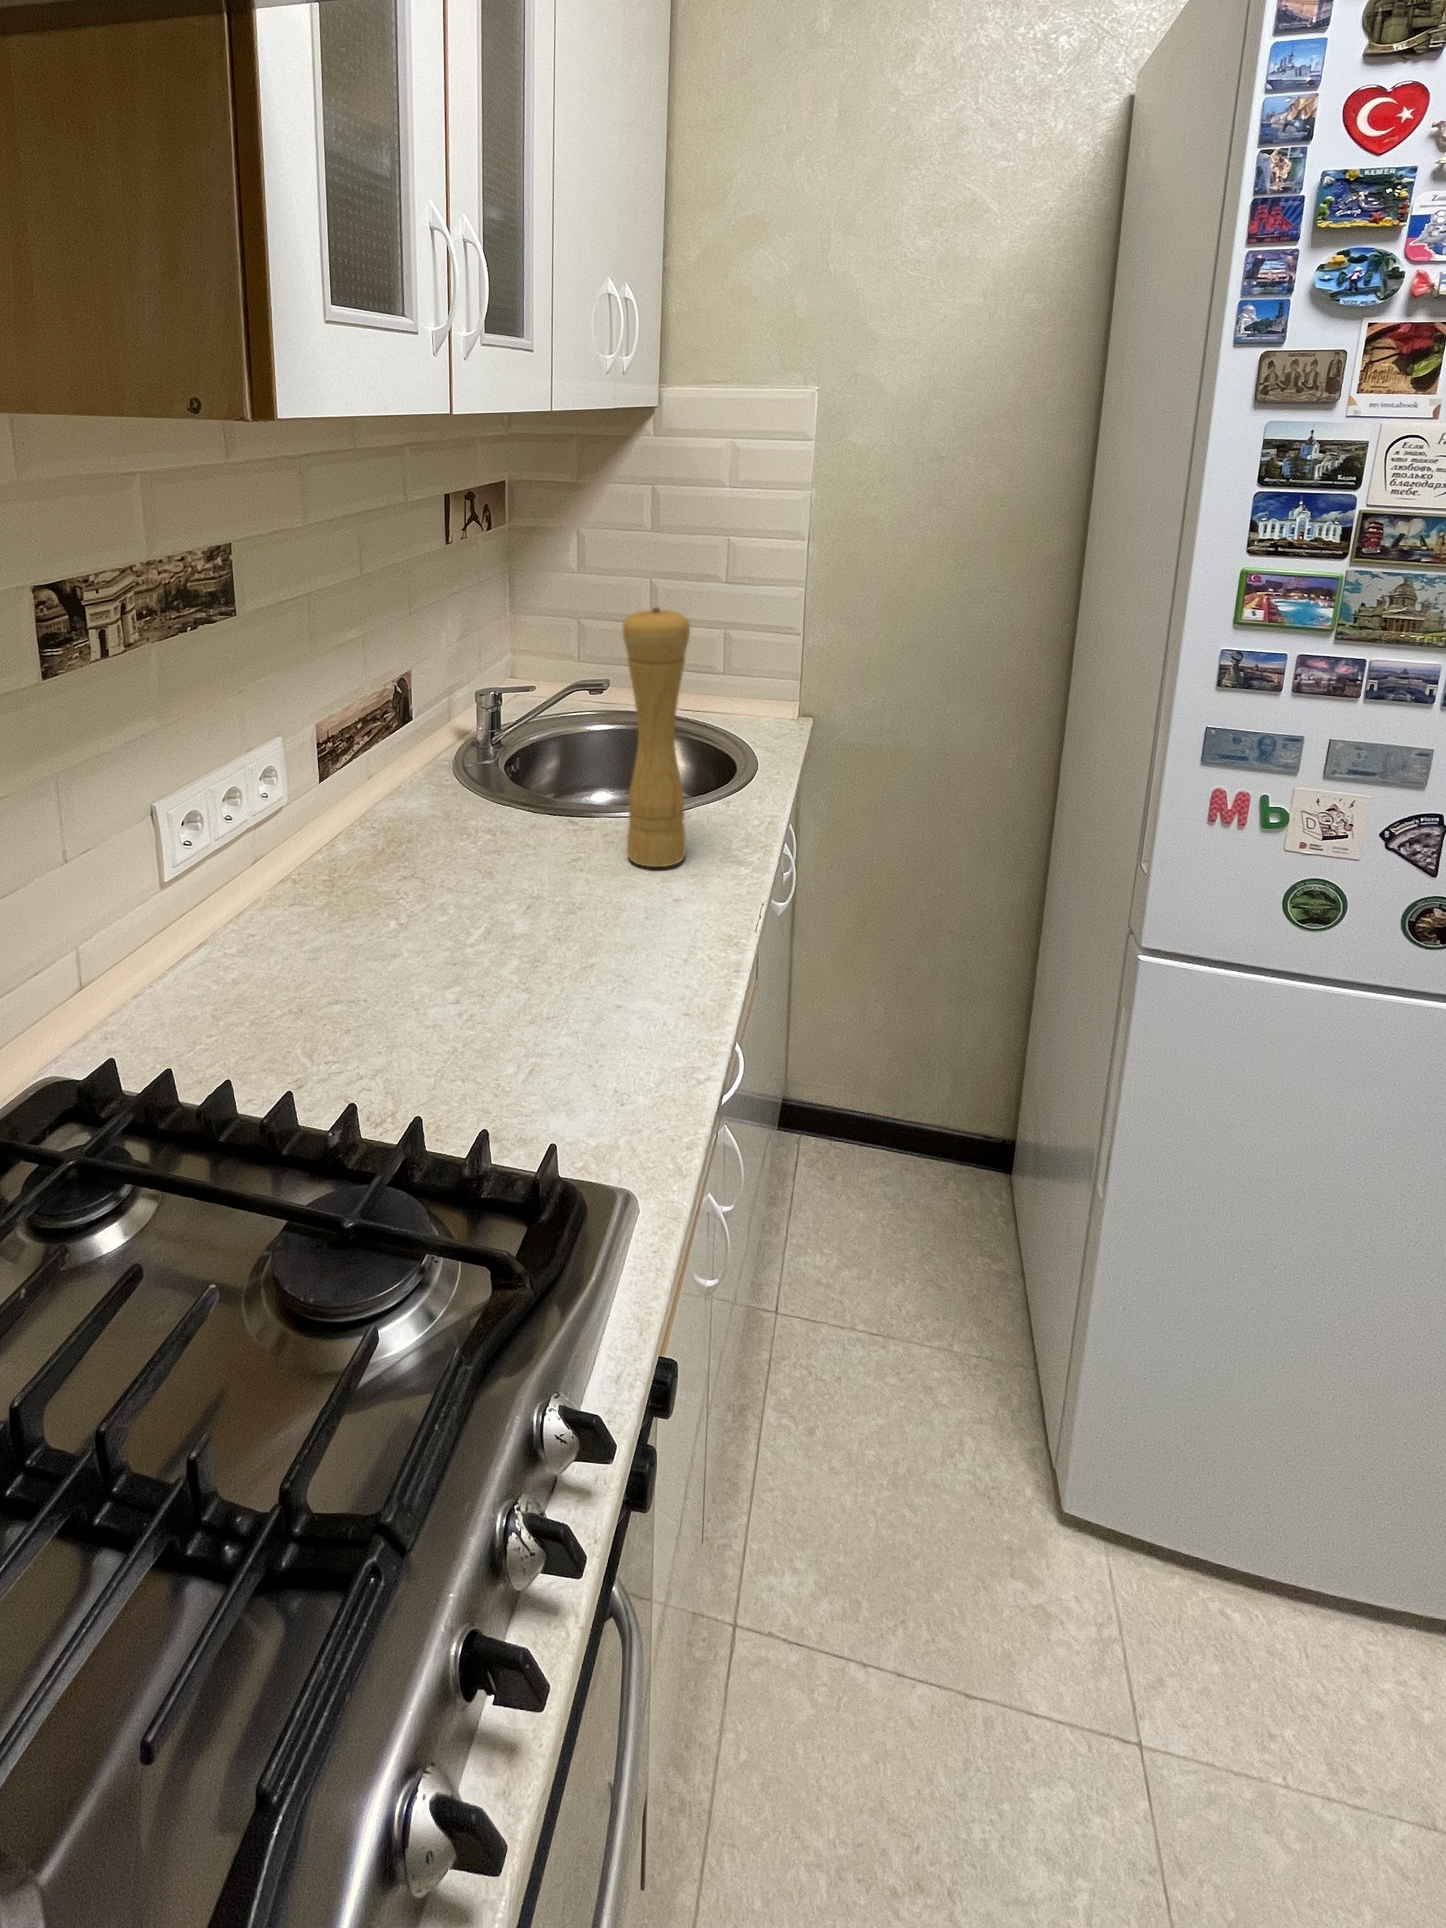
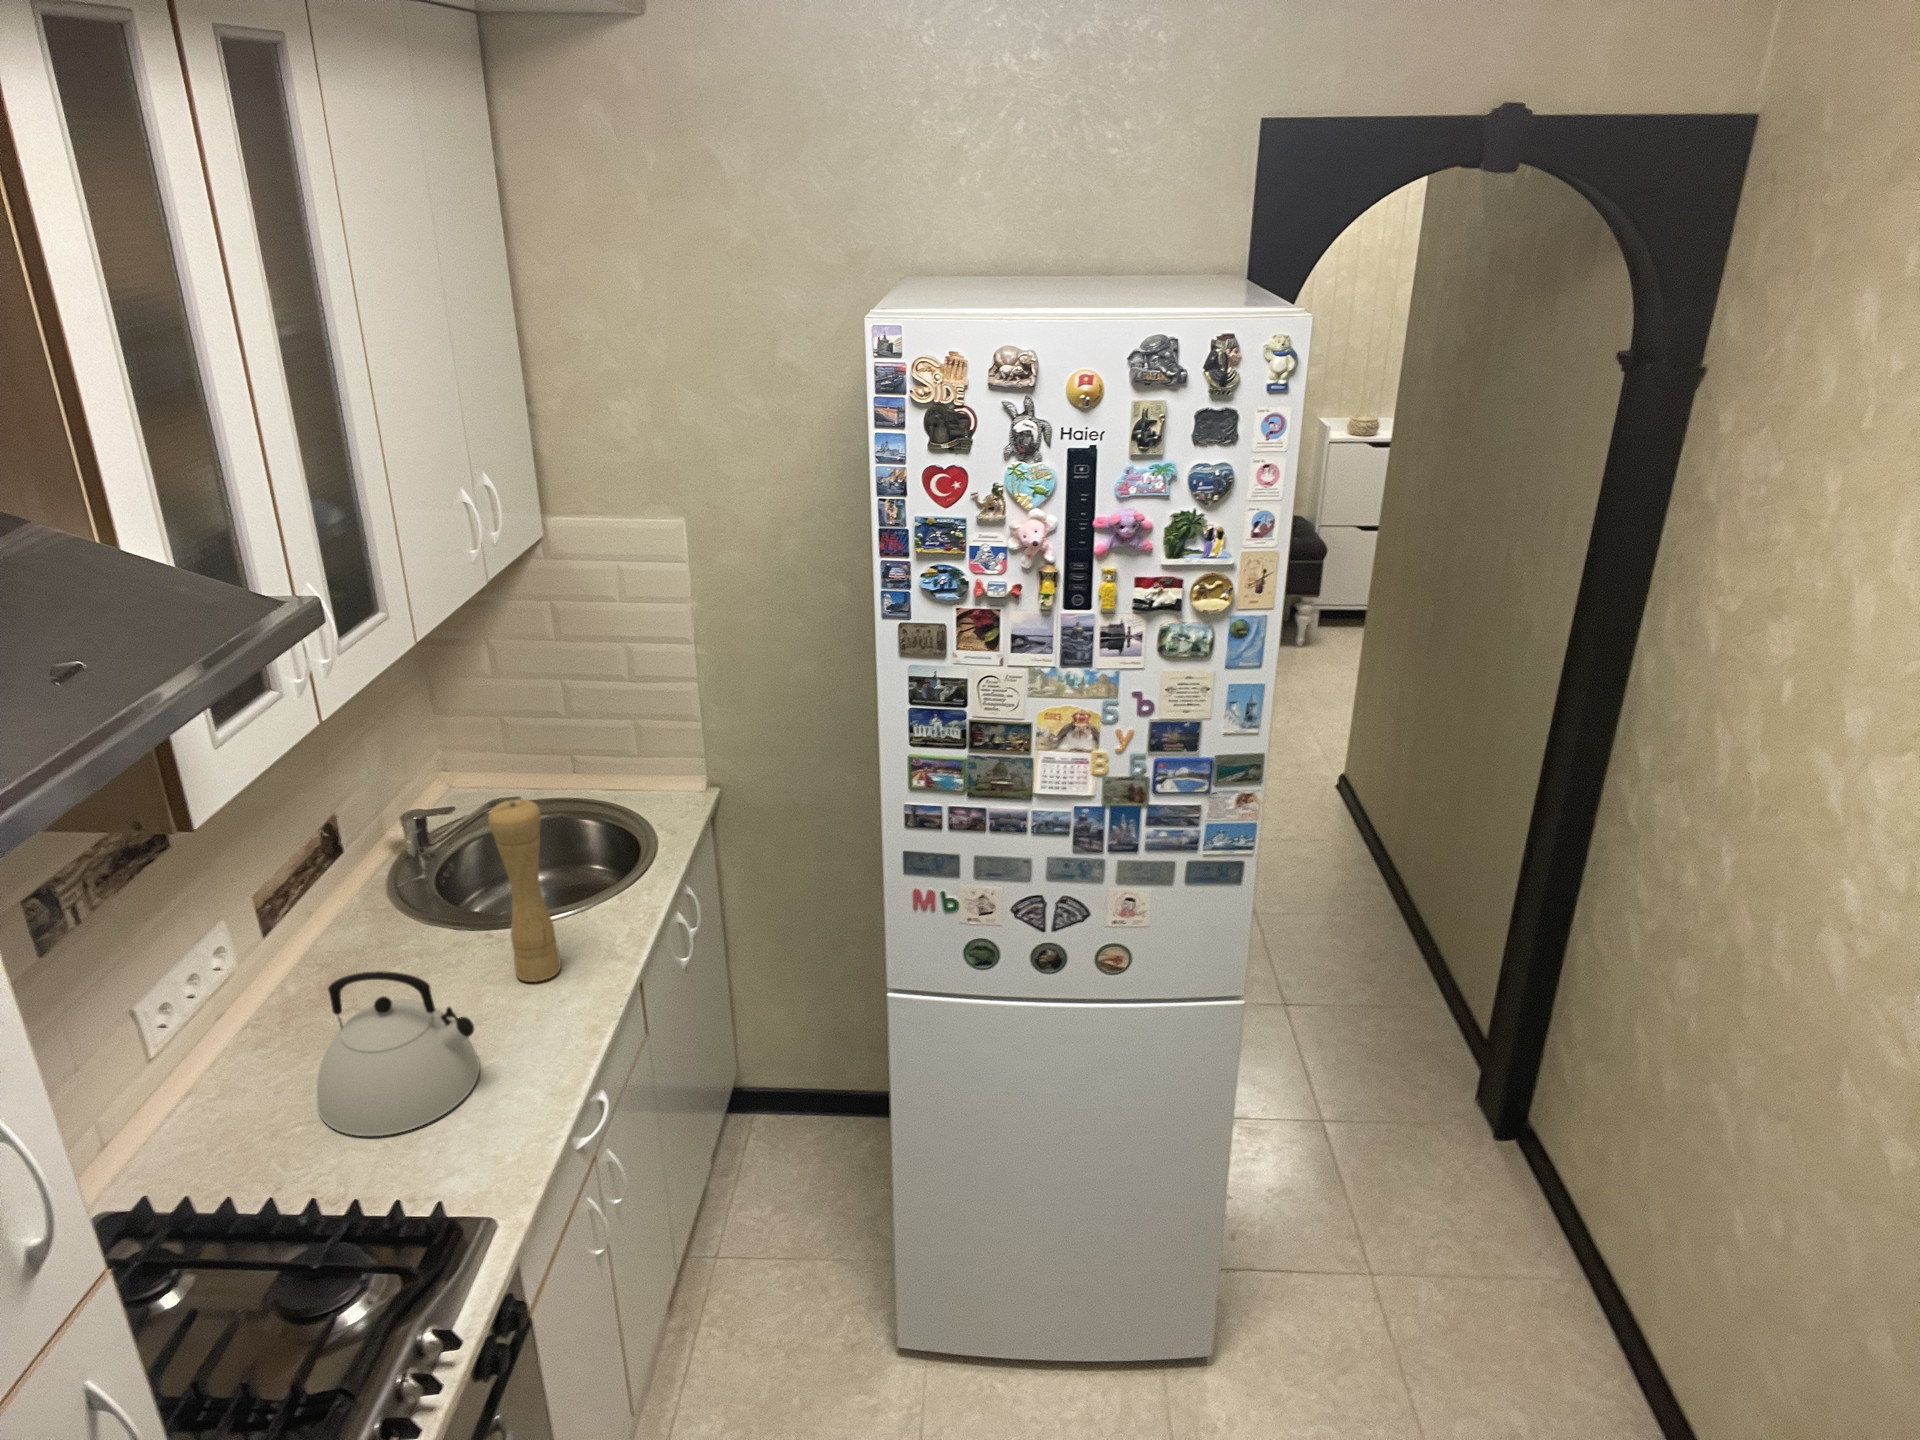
kettle: none [370,787,595,1033] -> present [317,971,480,1136]

